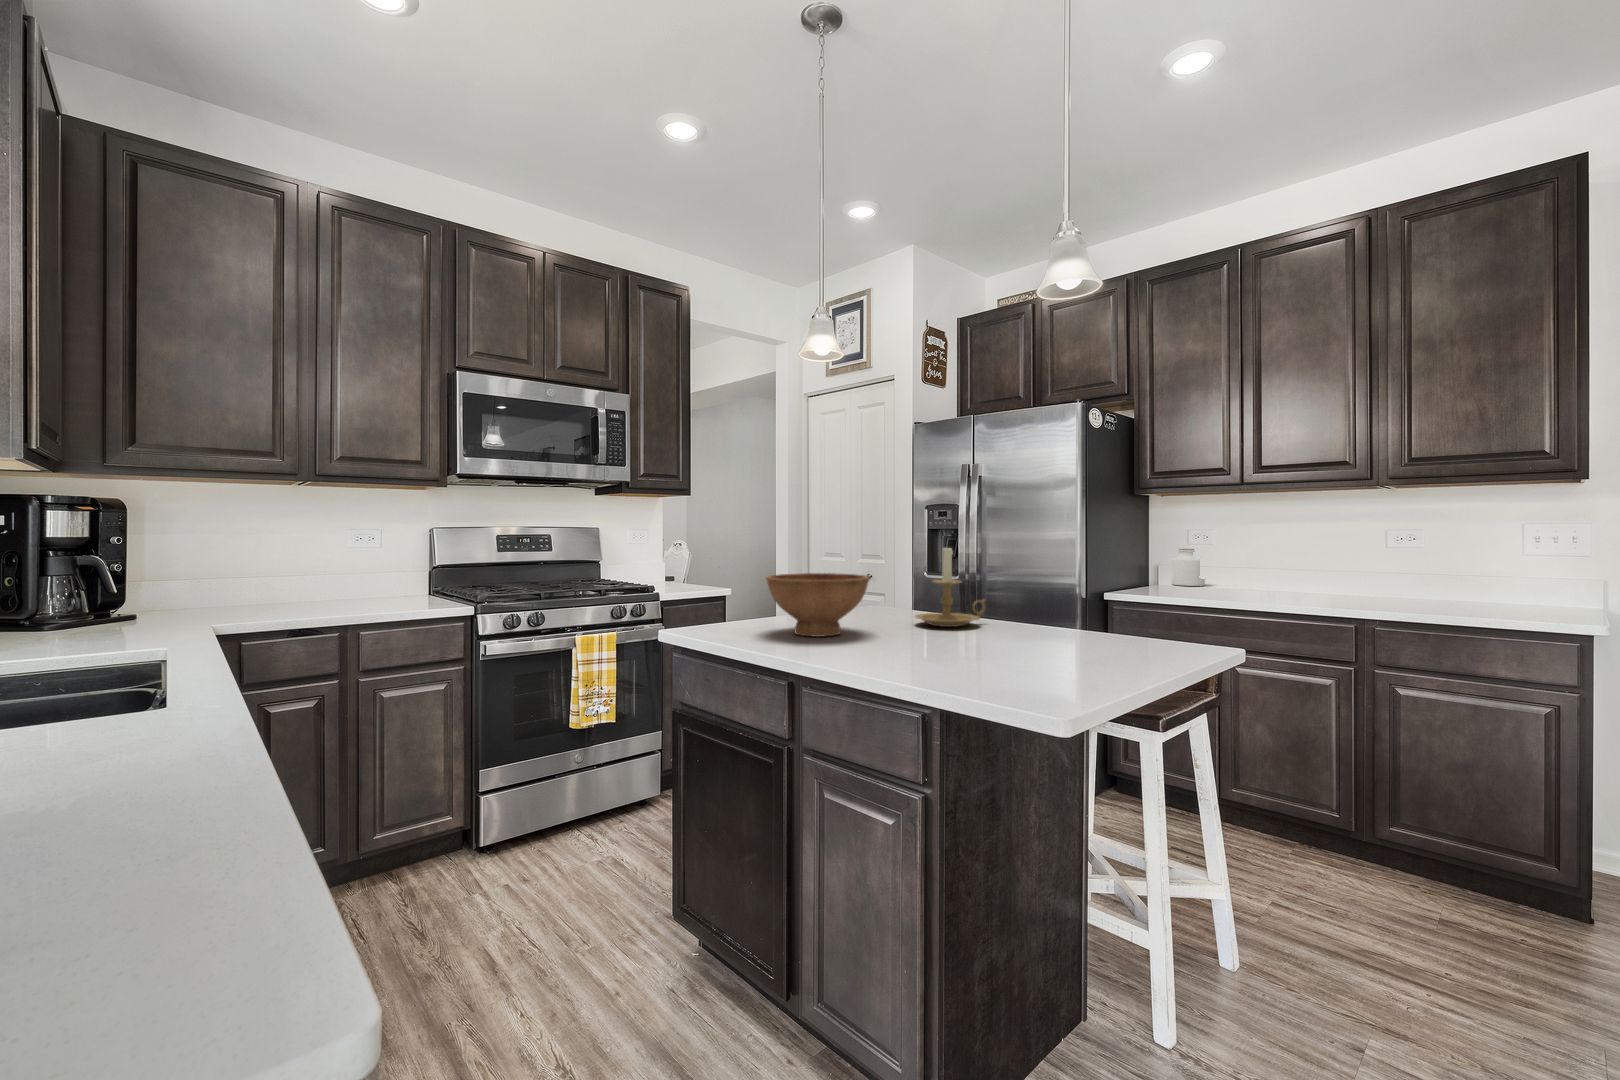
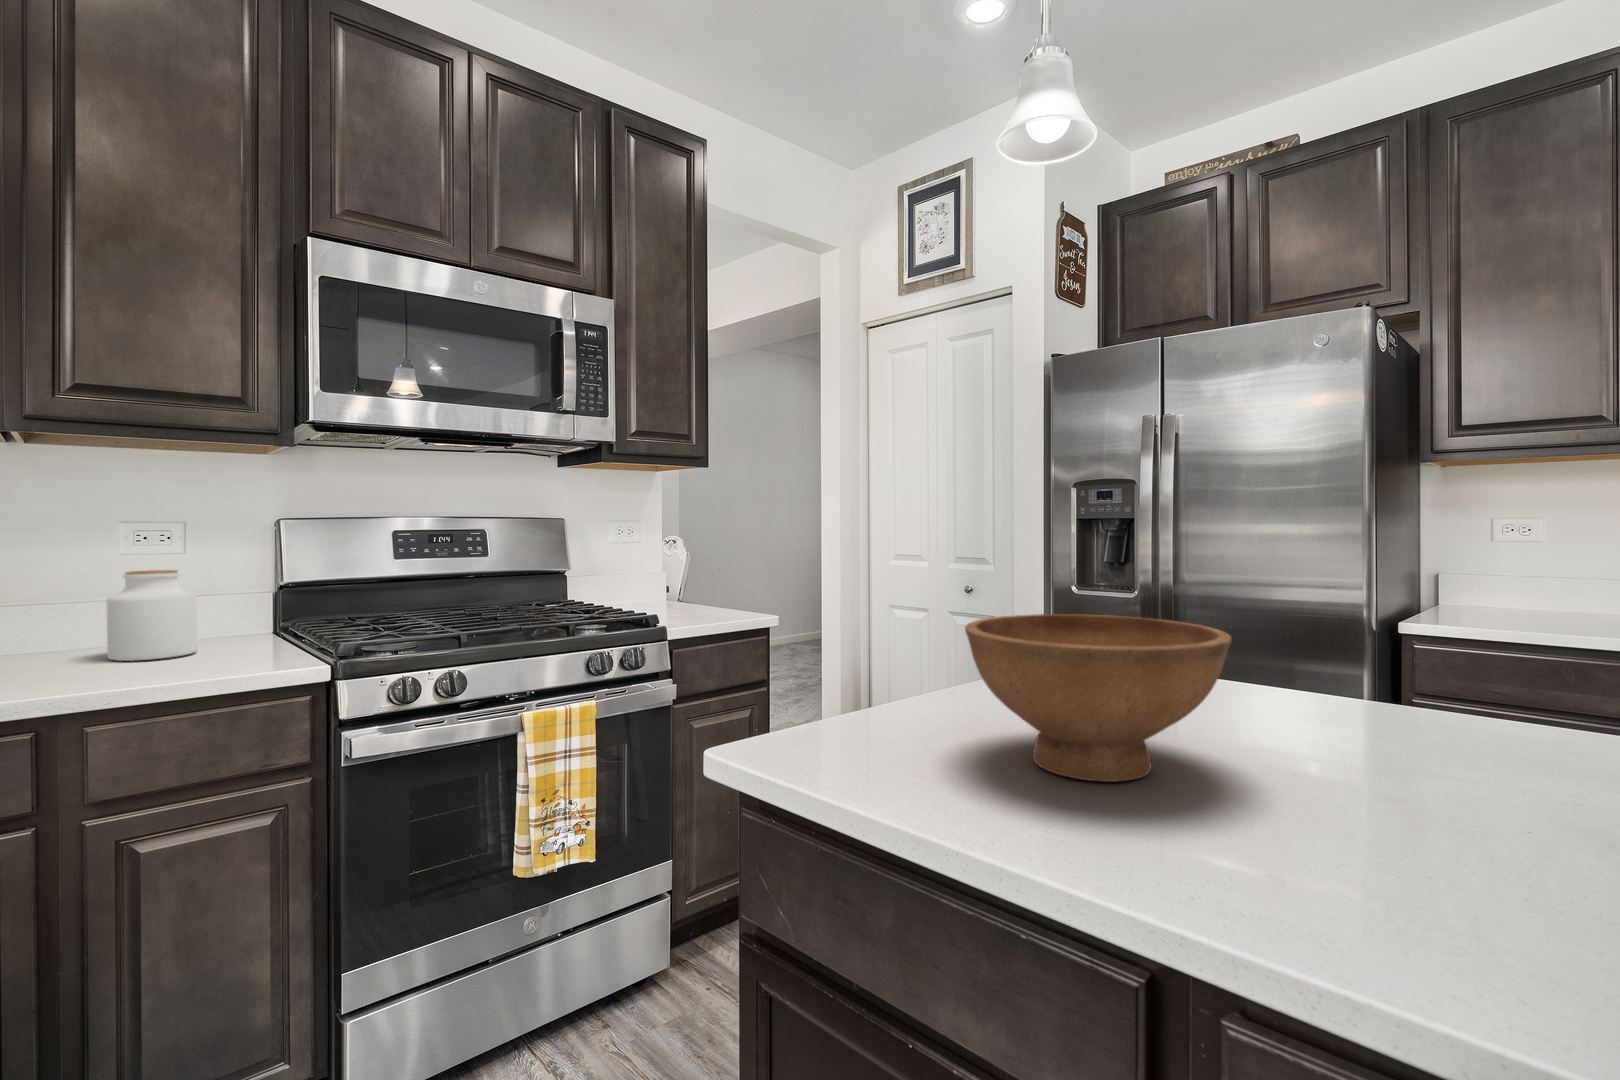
candle holder: present [915,547,985,627] -> none [1255,549,1426,735]
jar: present [1172,549,1205,586] -> present [106,570,198,661]

